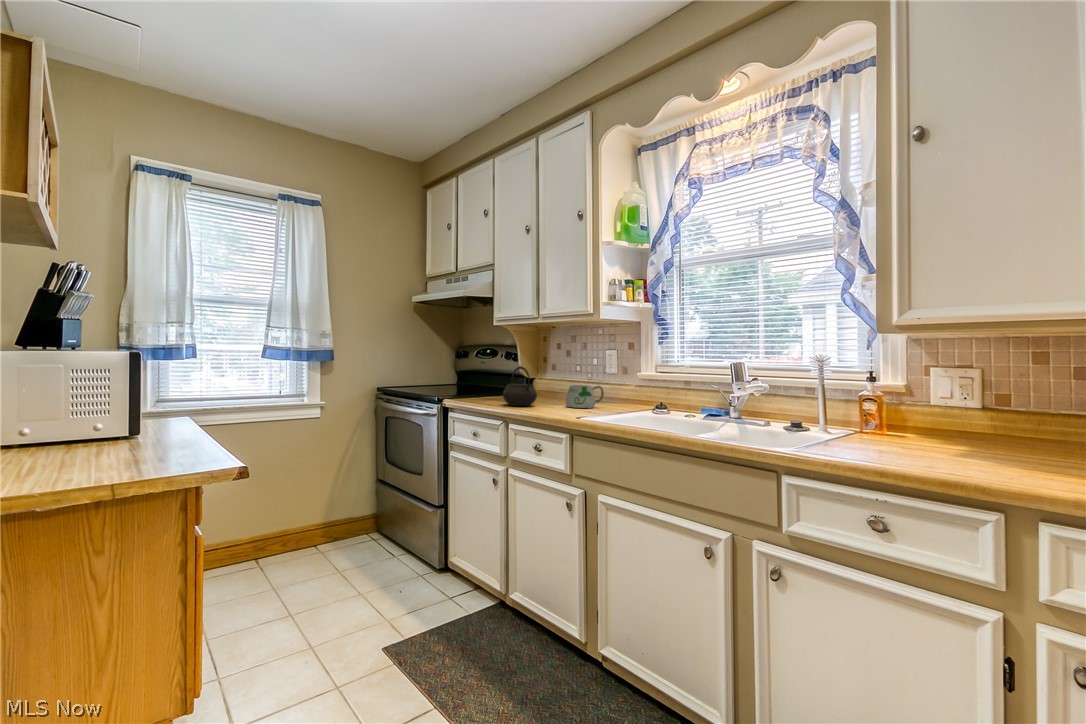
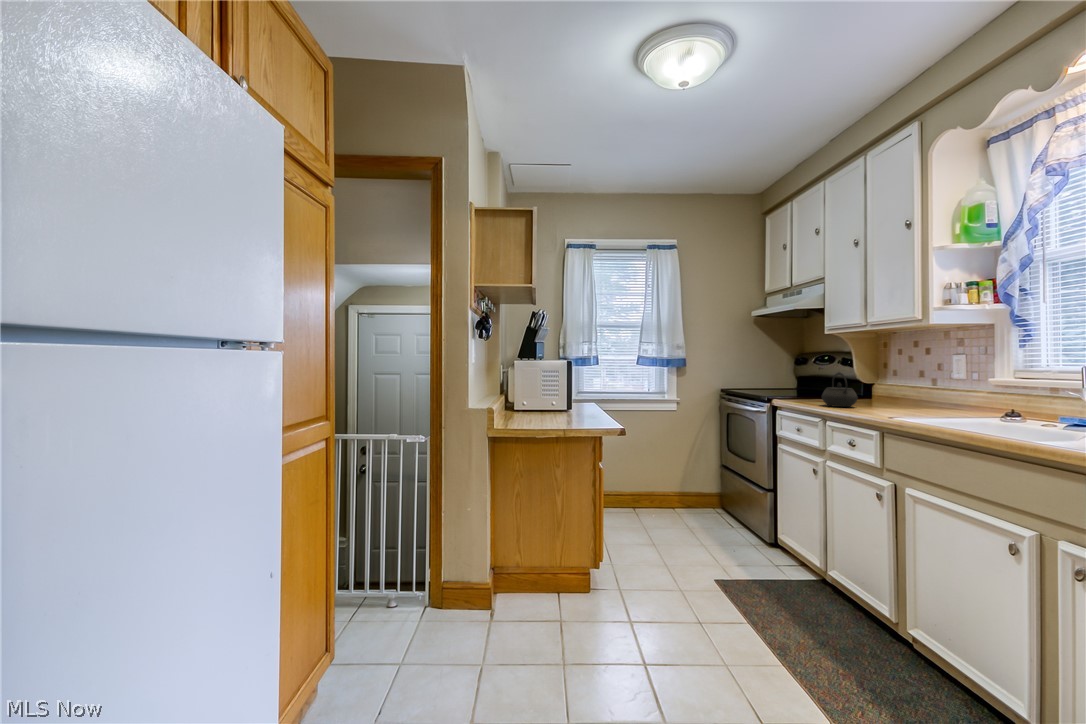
mug: present [566,385,604,408] -> none [891,390,939,414]

